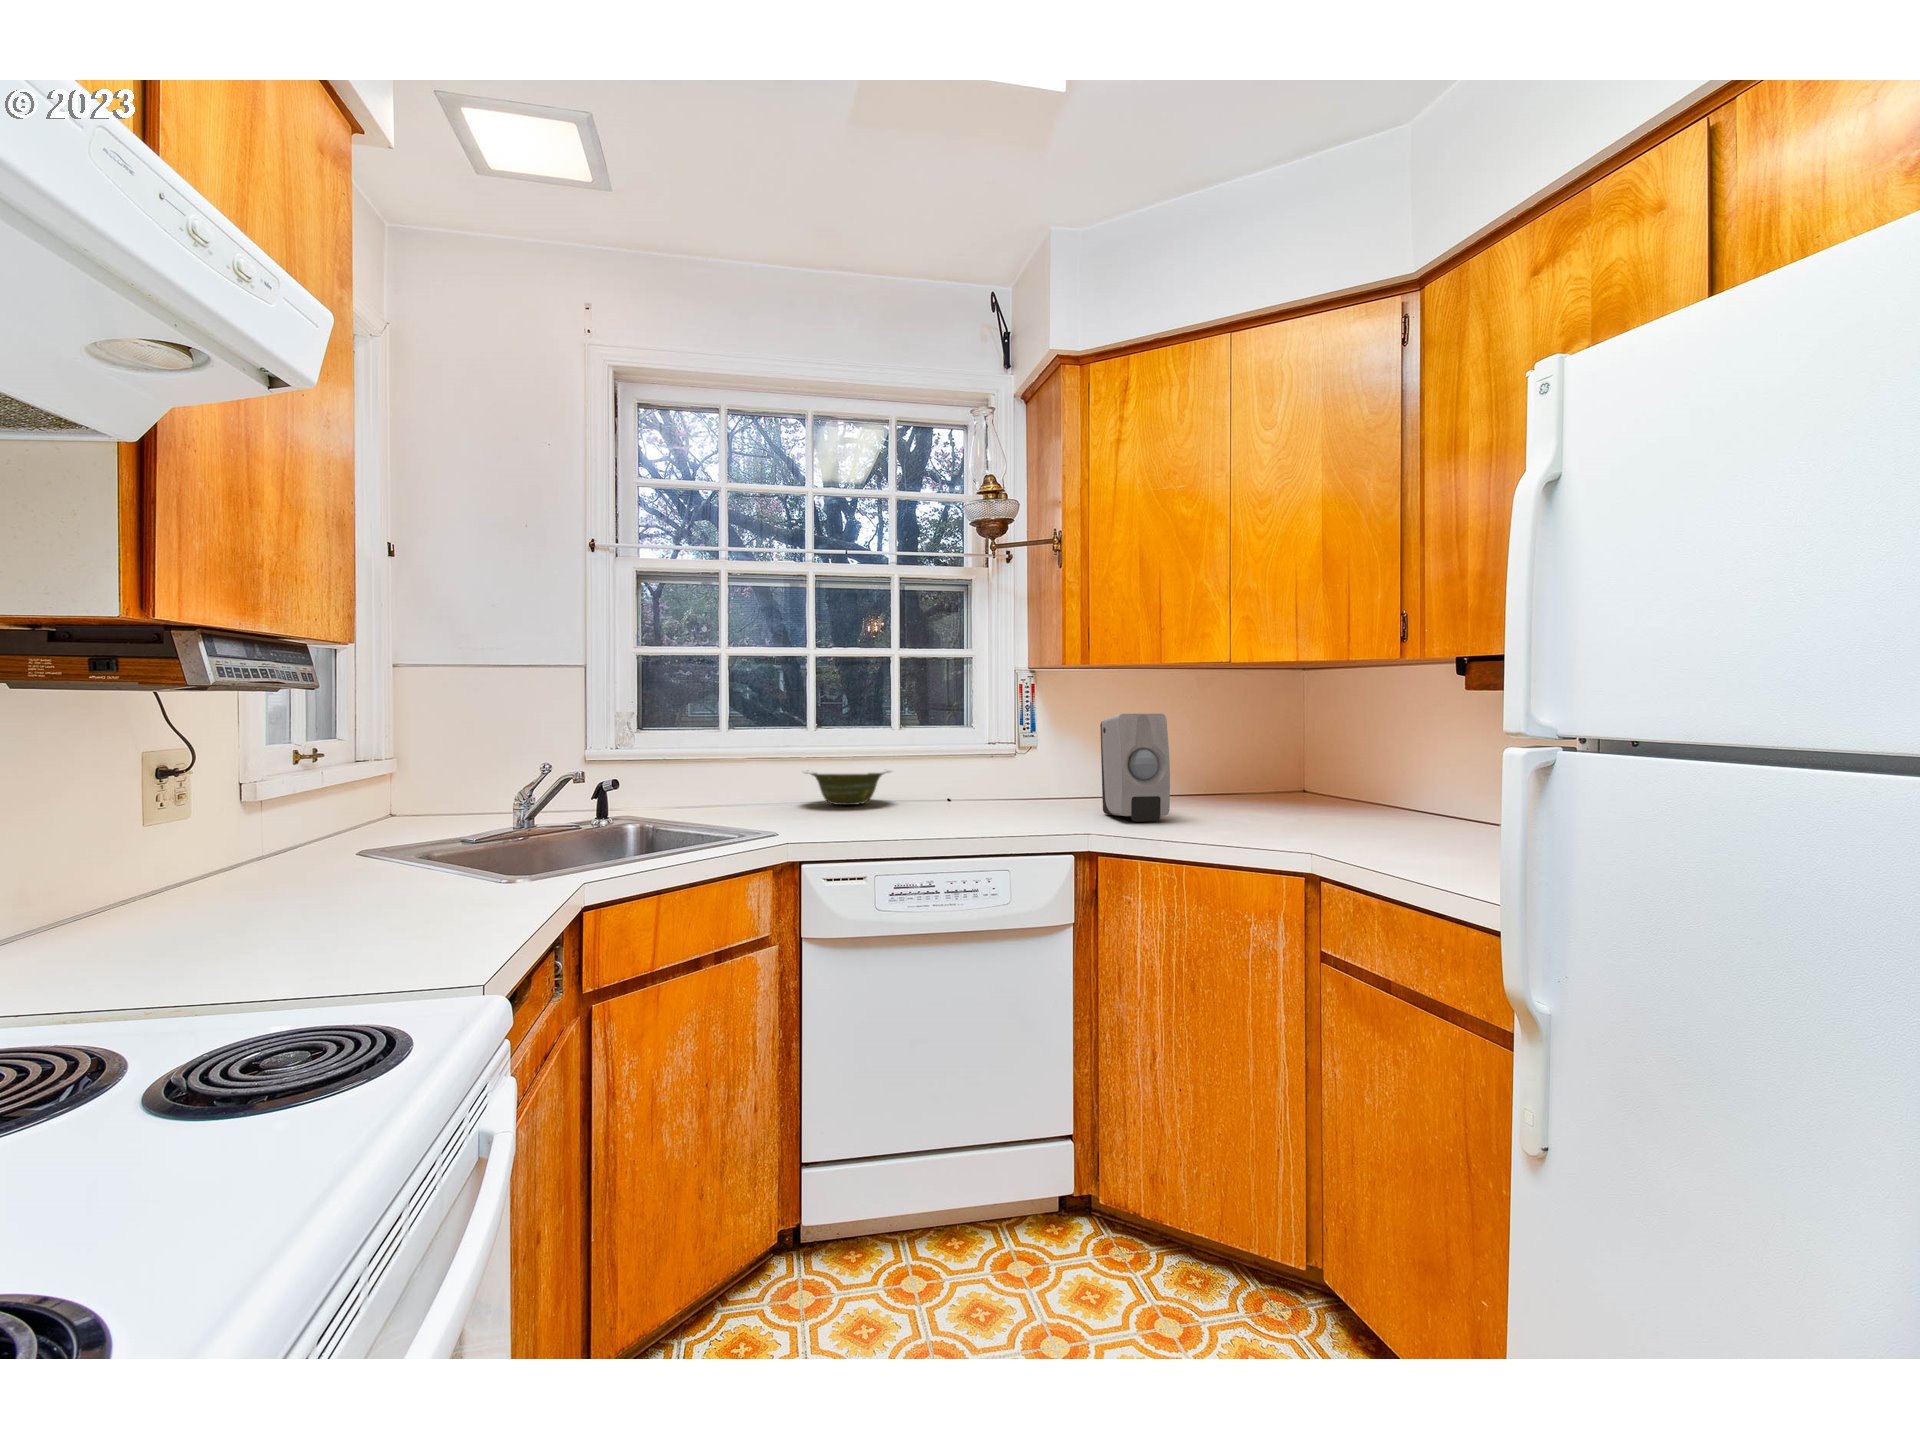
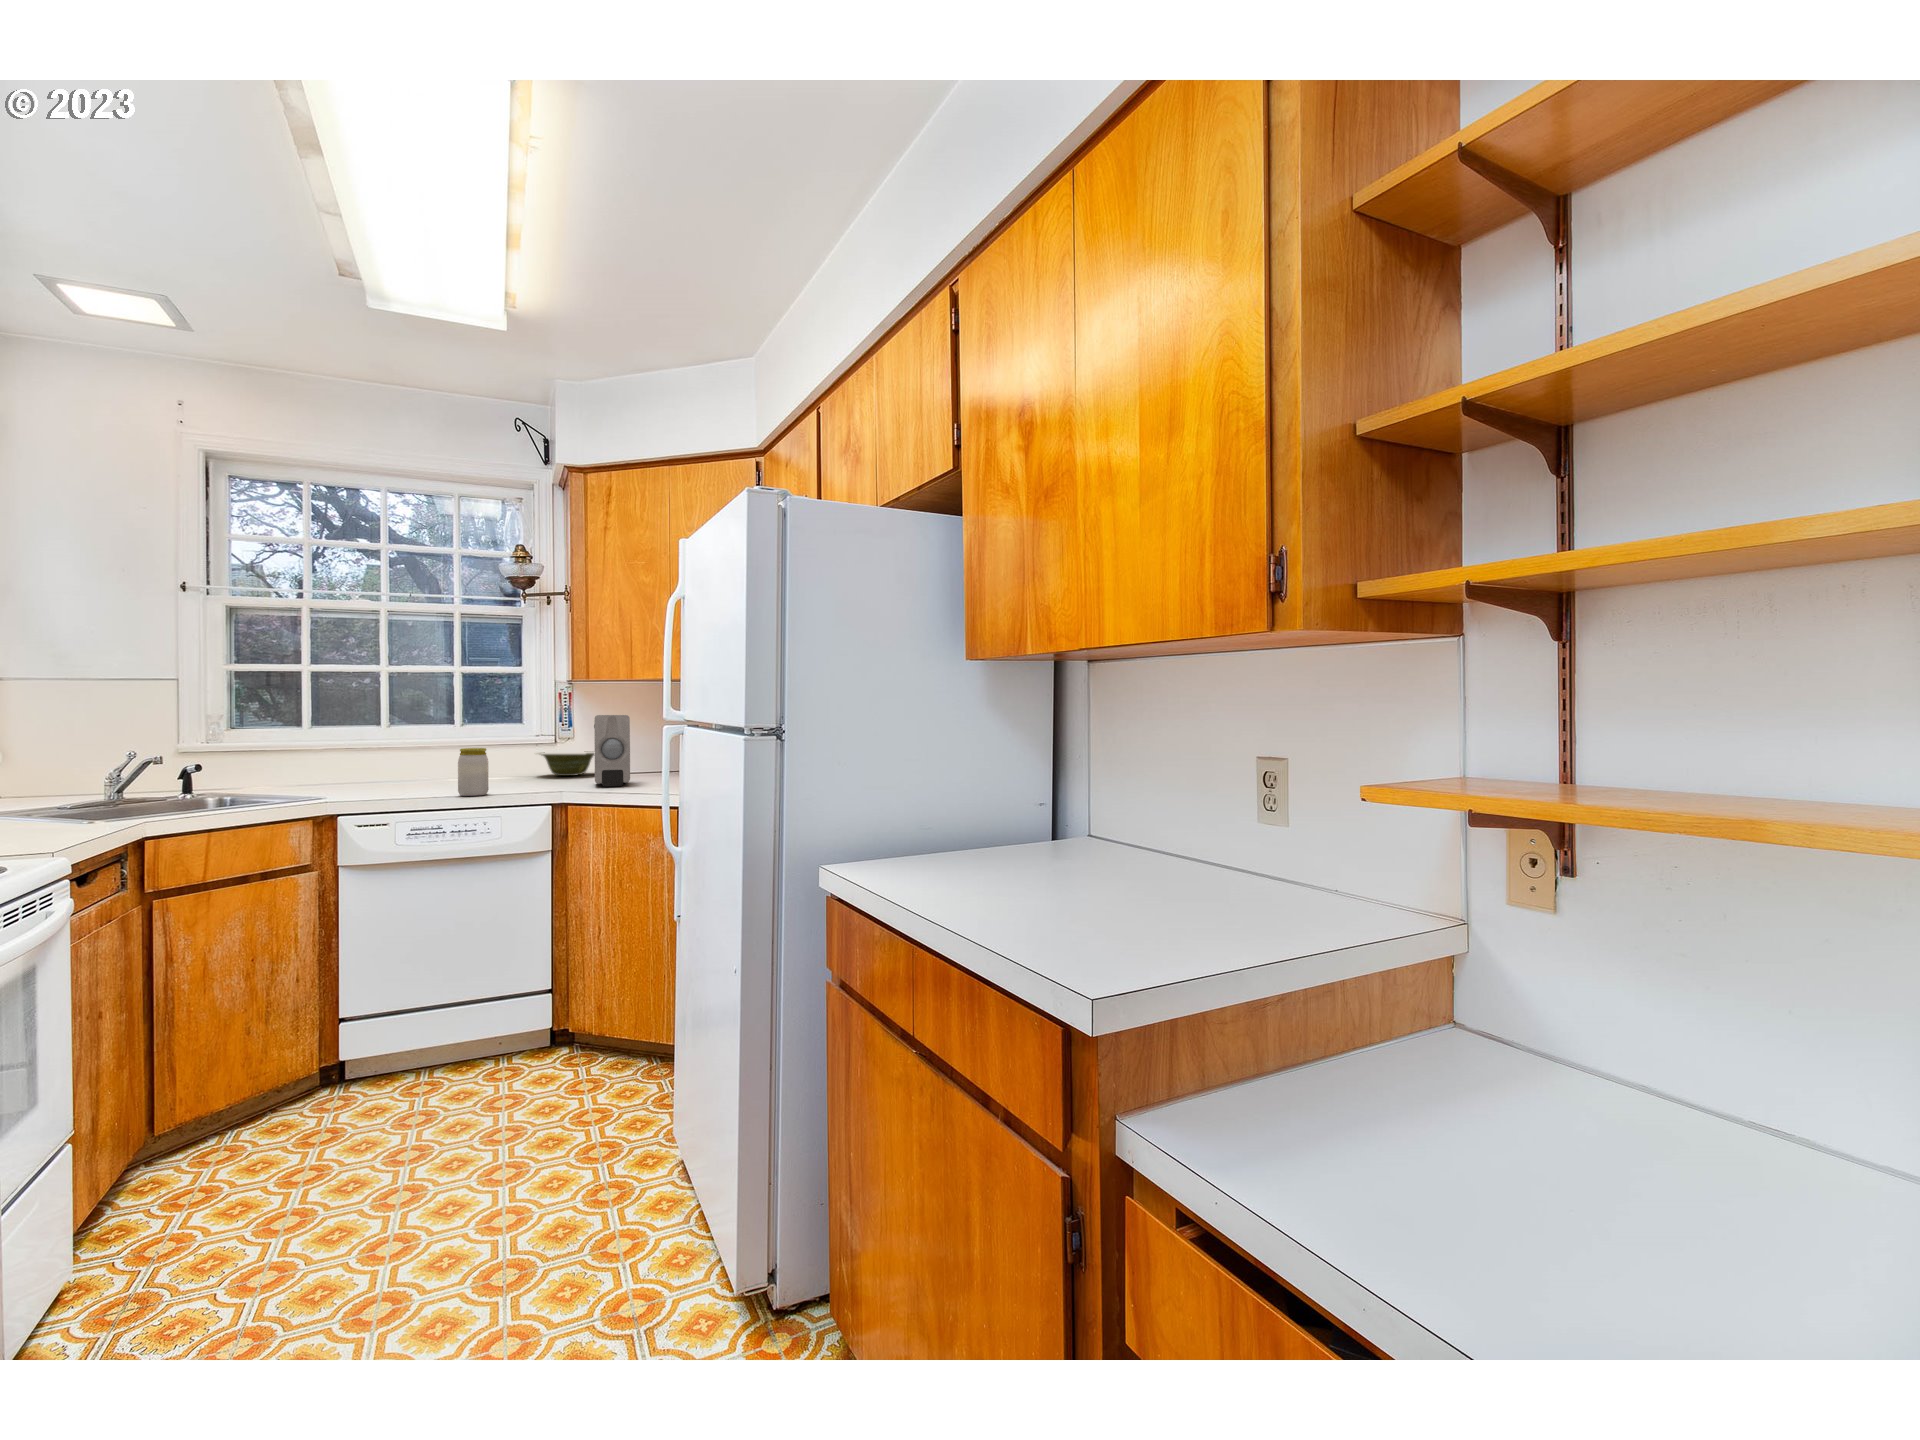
jar: none [950,762,990,835] -> present [458,748,489,796]
dish: present [811,771,890,805] -> present [541,752,594,776]

